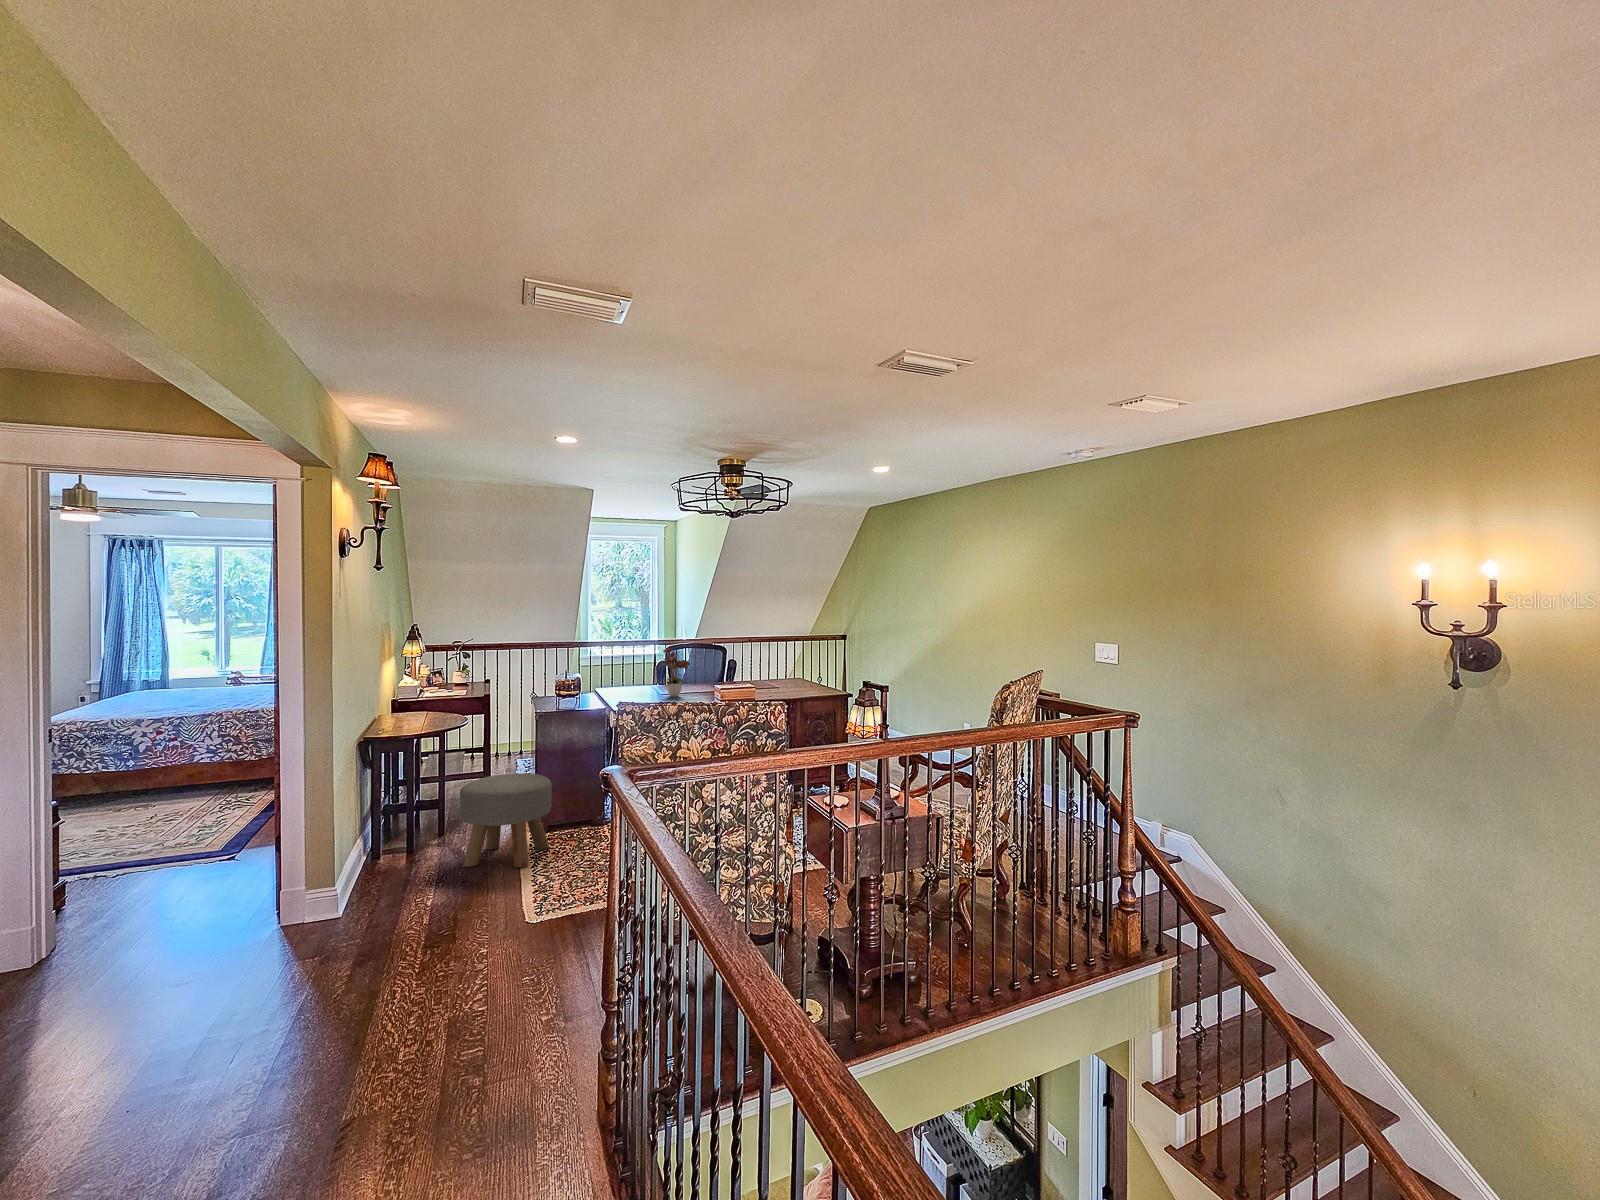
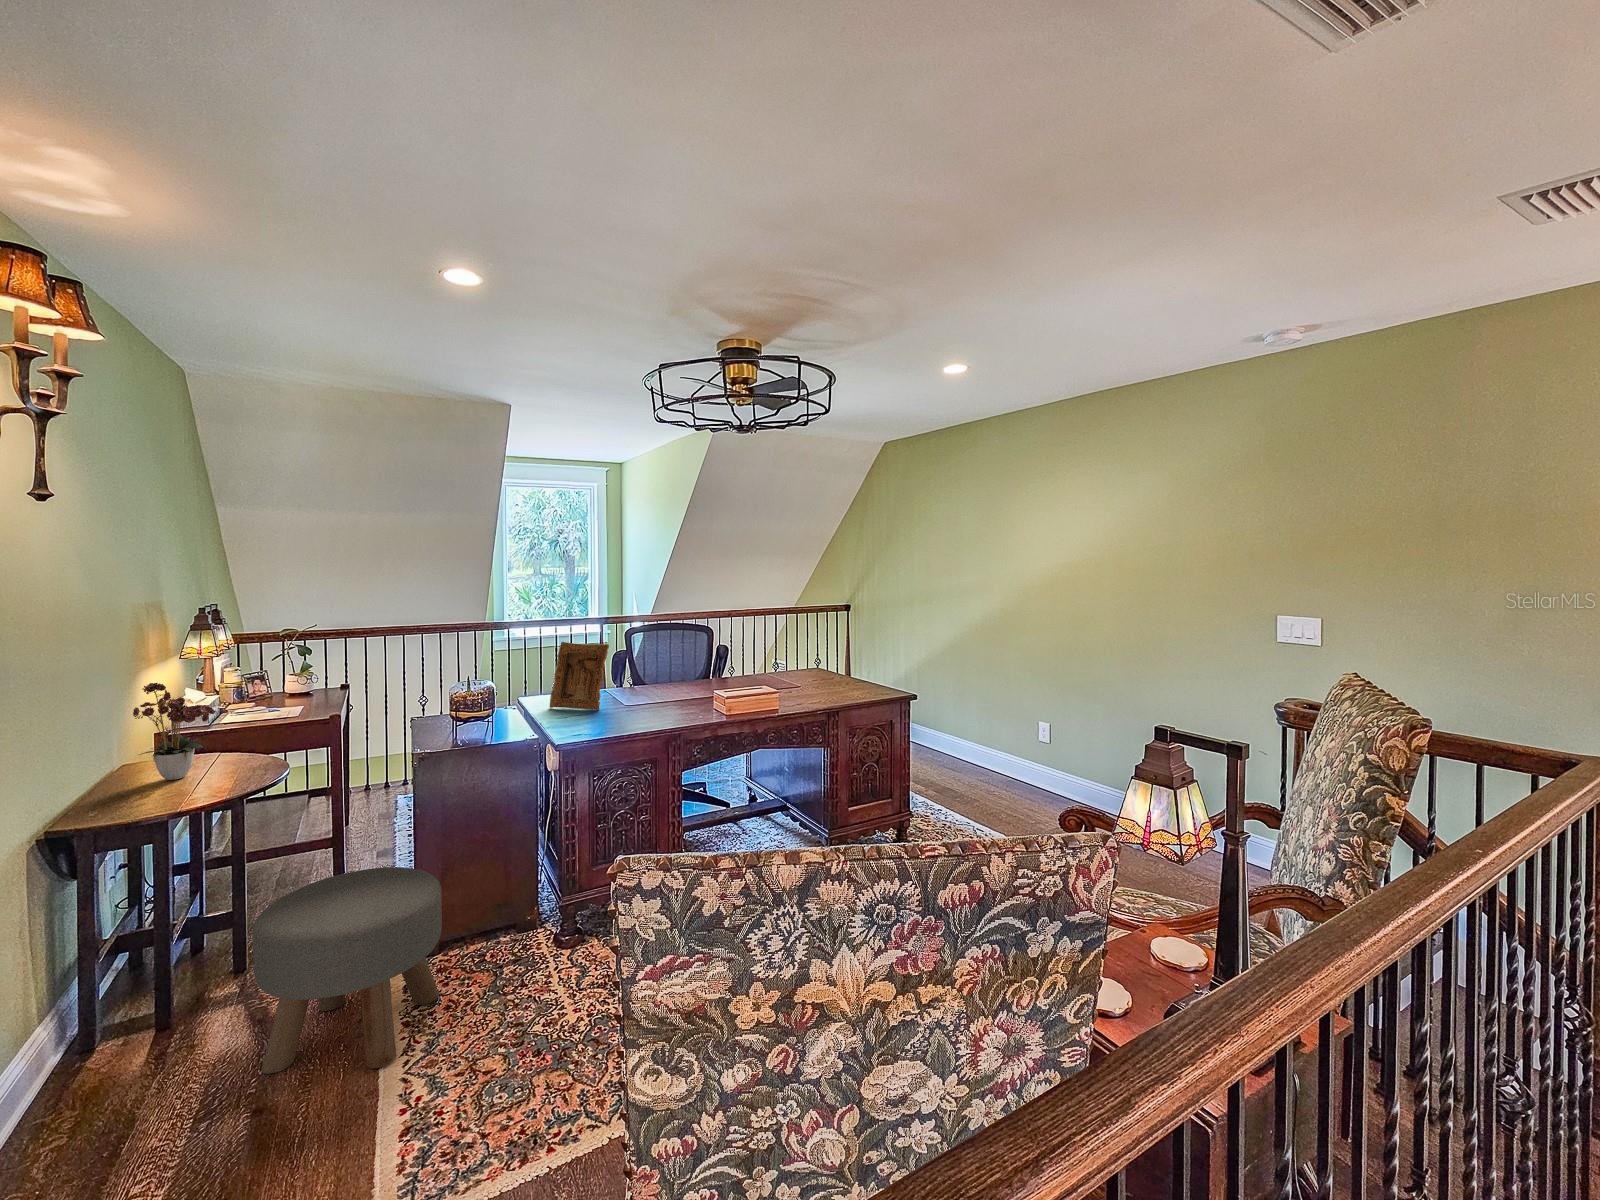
flower arrangement: present [661,648,690,697] -> present [133,683,215,780]
picture frame: none [615,651,653,695] -> present [550,642,609,710]

